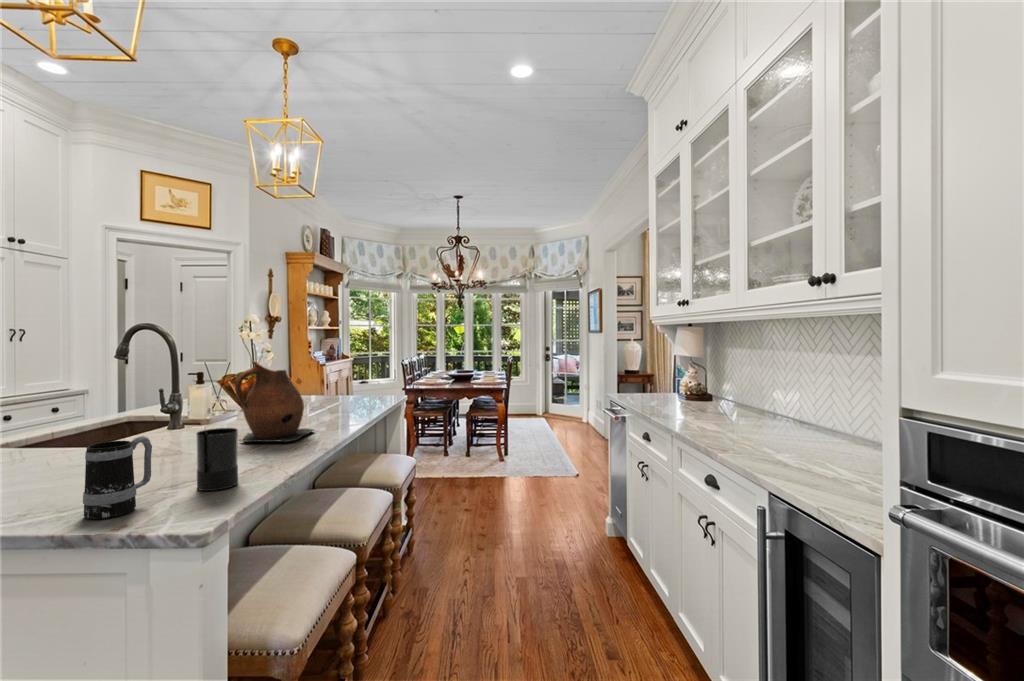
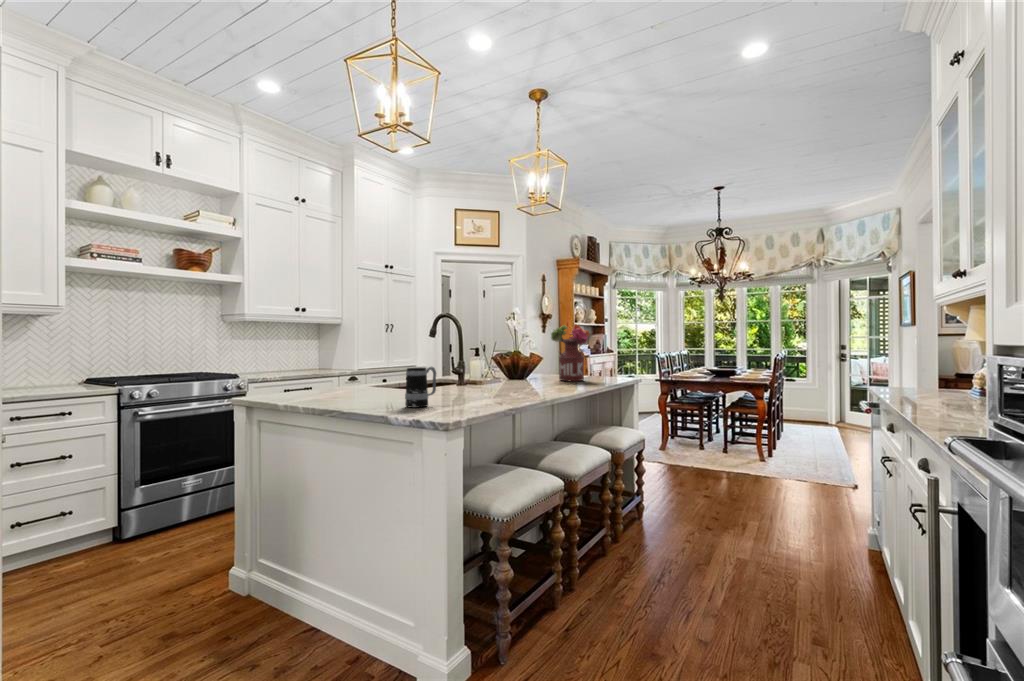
flower arrangement: none [308,339,358,410] -> present [551,324,590,381]
ceramic pitcher: present [235,361,314,443] -> none [492,334,545,392]
candle: present [196,428,238,491] -> none [457,366,482,404]

